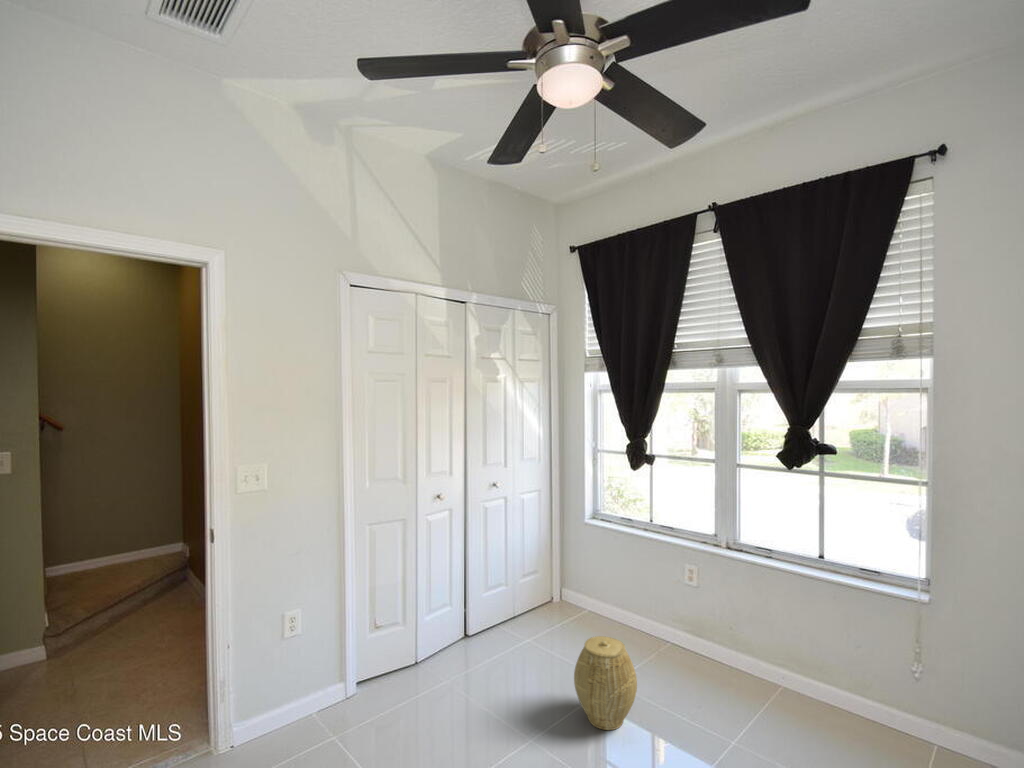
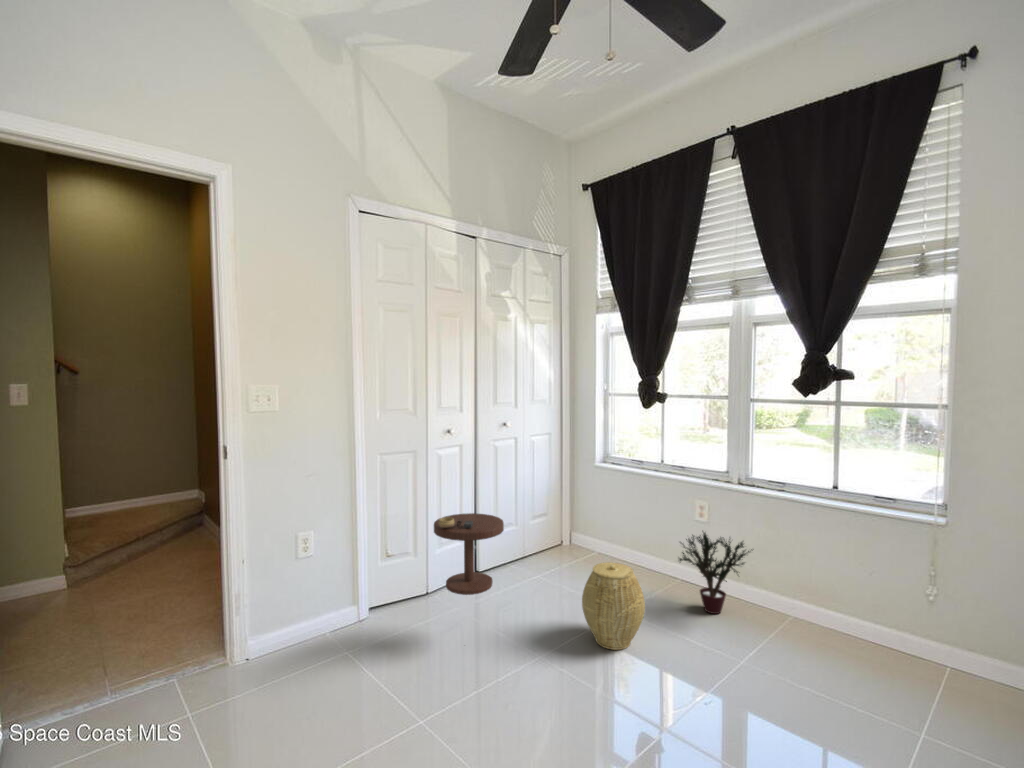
side table: none [425,587,495,727] -> present [434,513,504,595]
potted plant: none [665,596,744,684] -> present [679,533,752,614]

